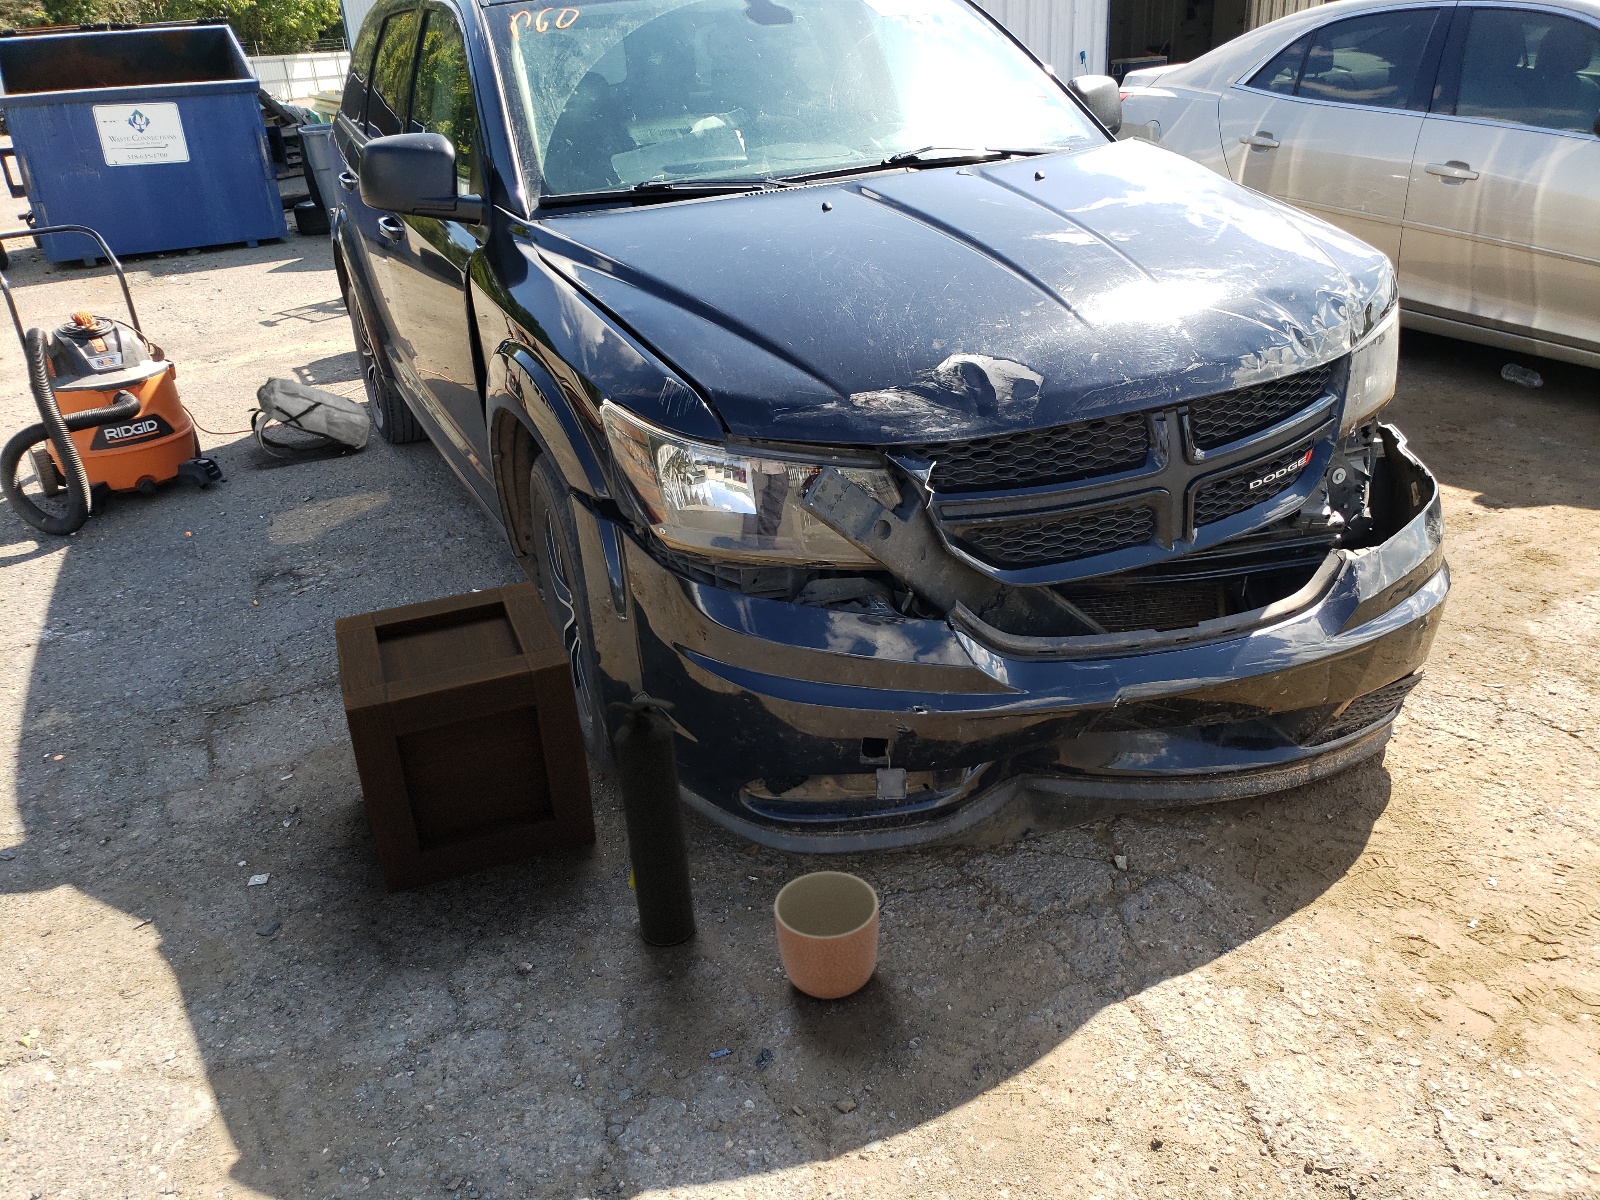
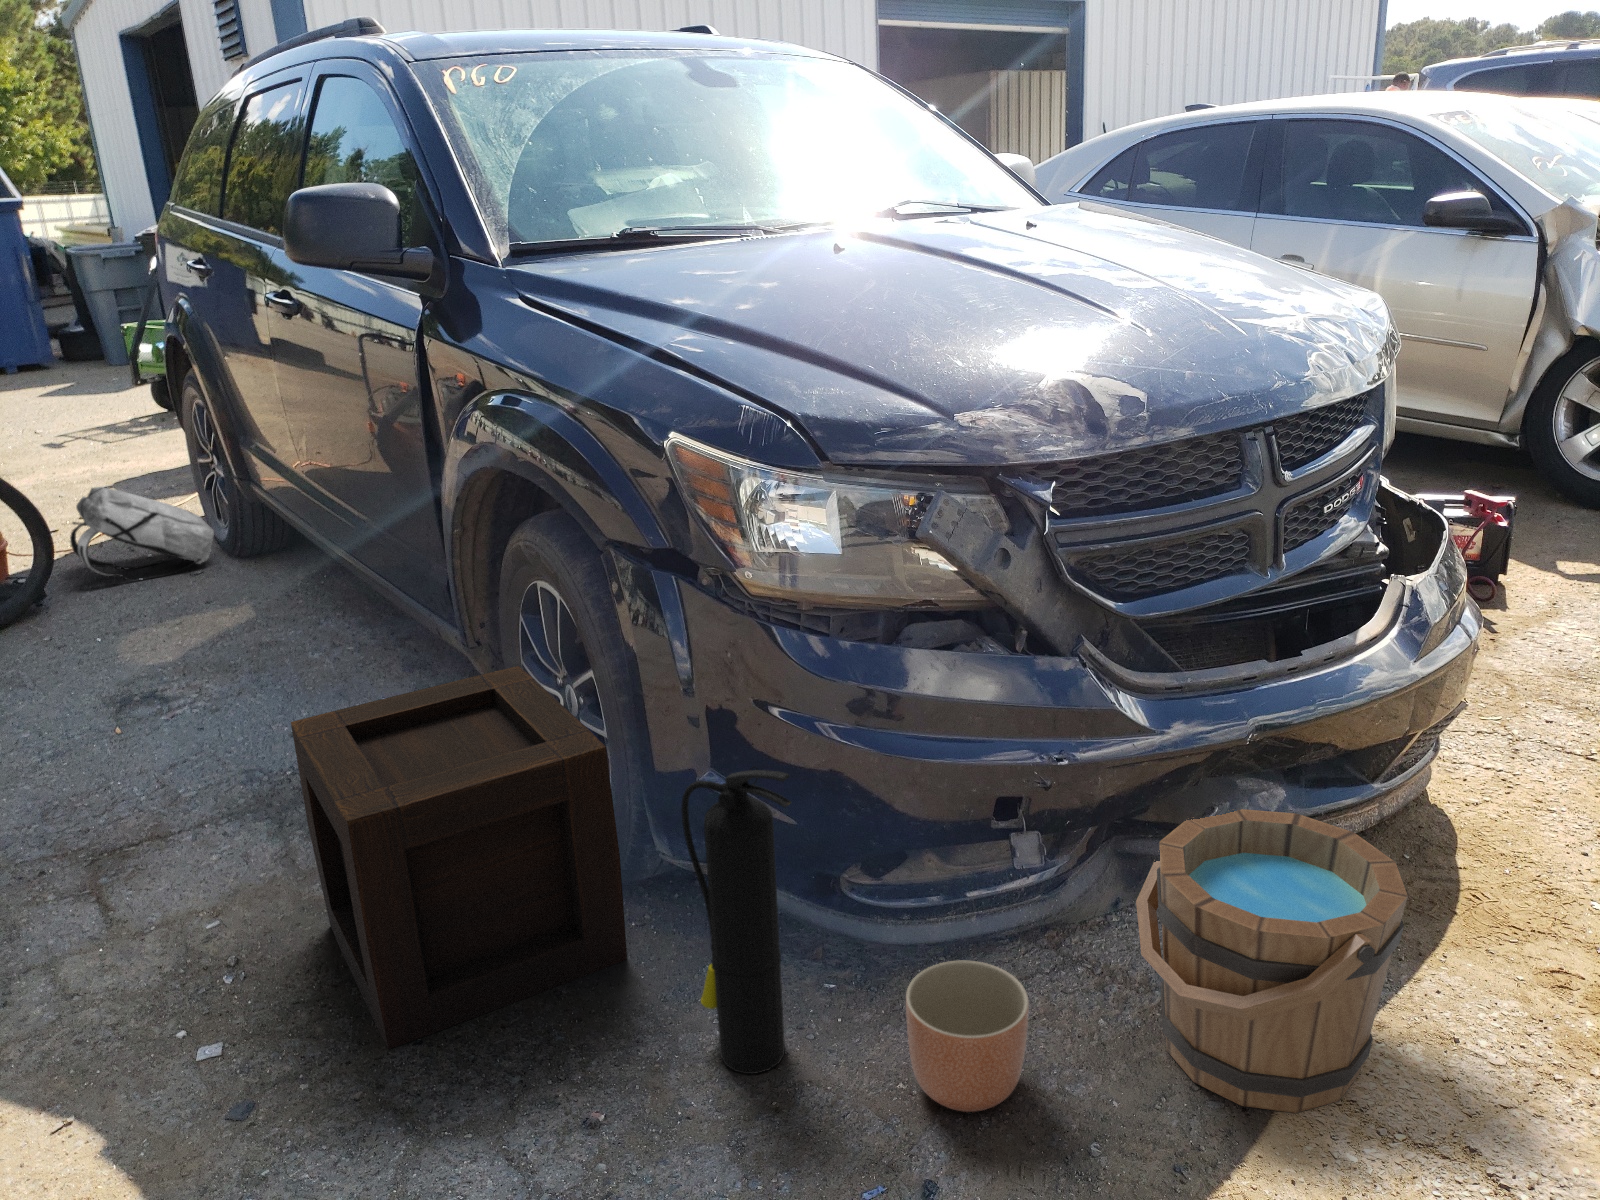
bucket: none [988,760,1218,1034] -> present [1136,809,1408,1113]

